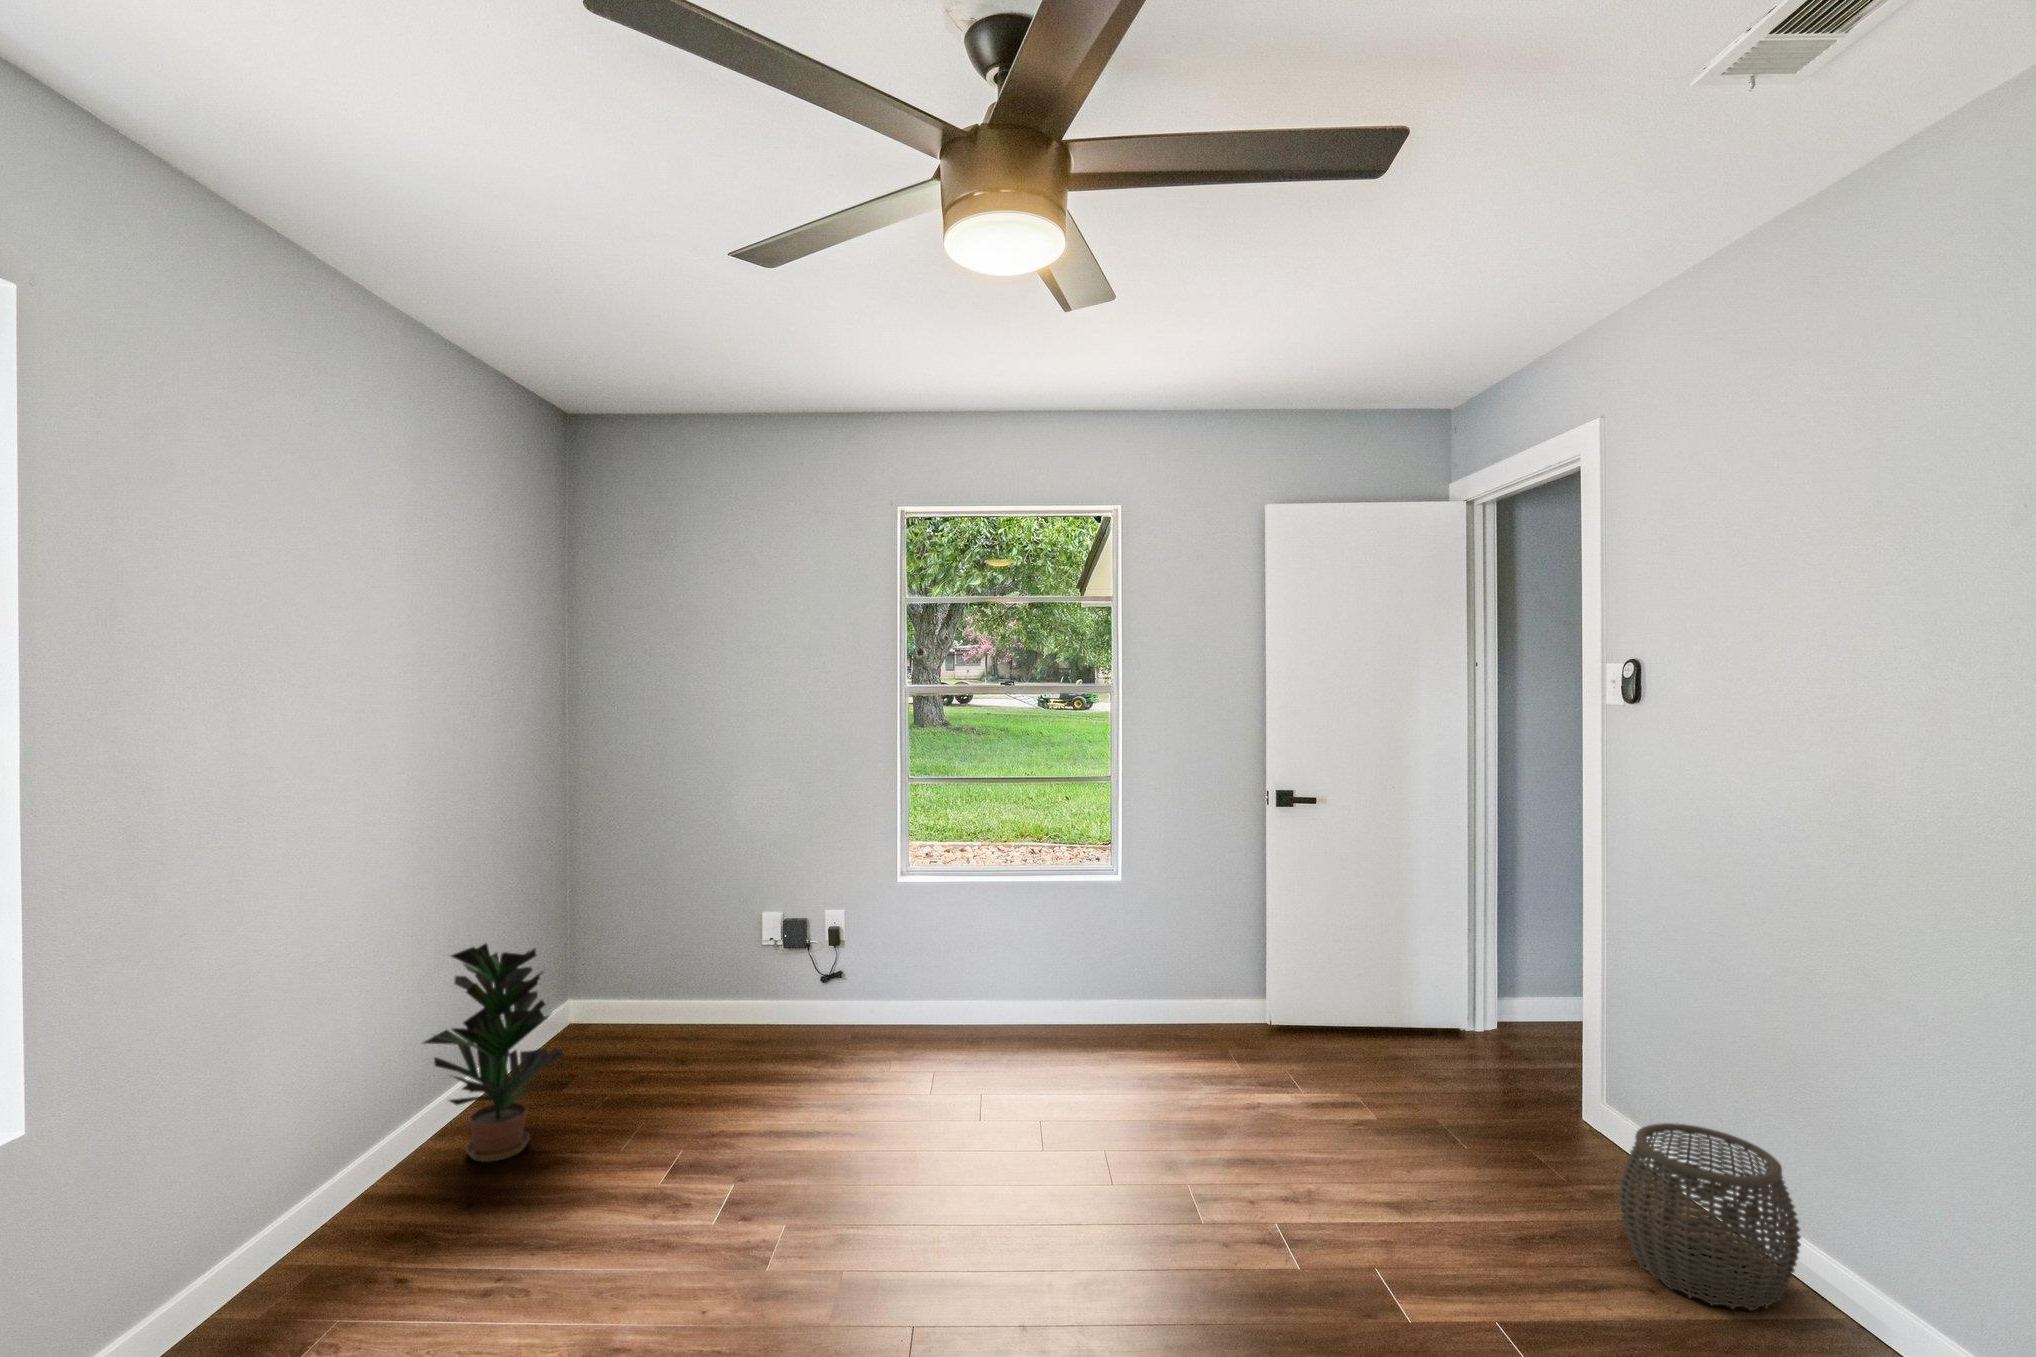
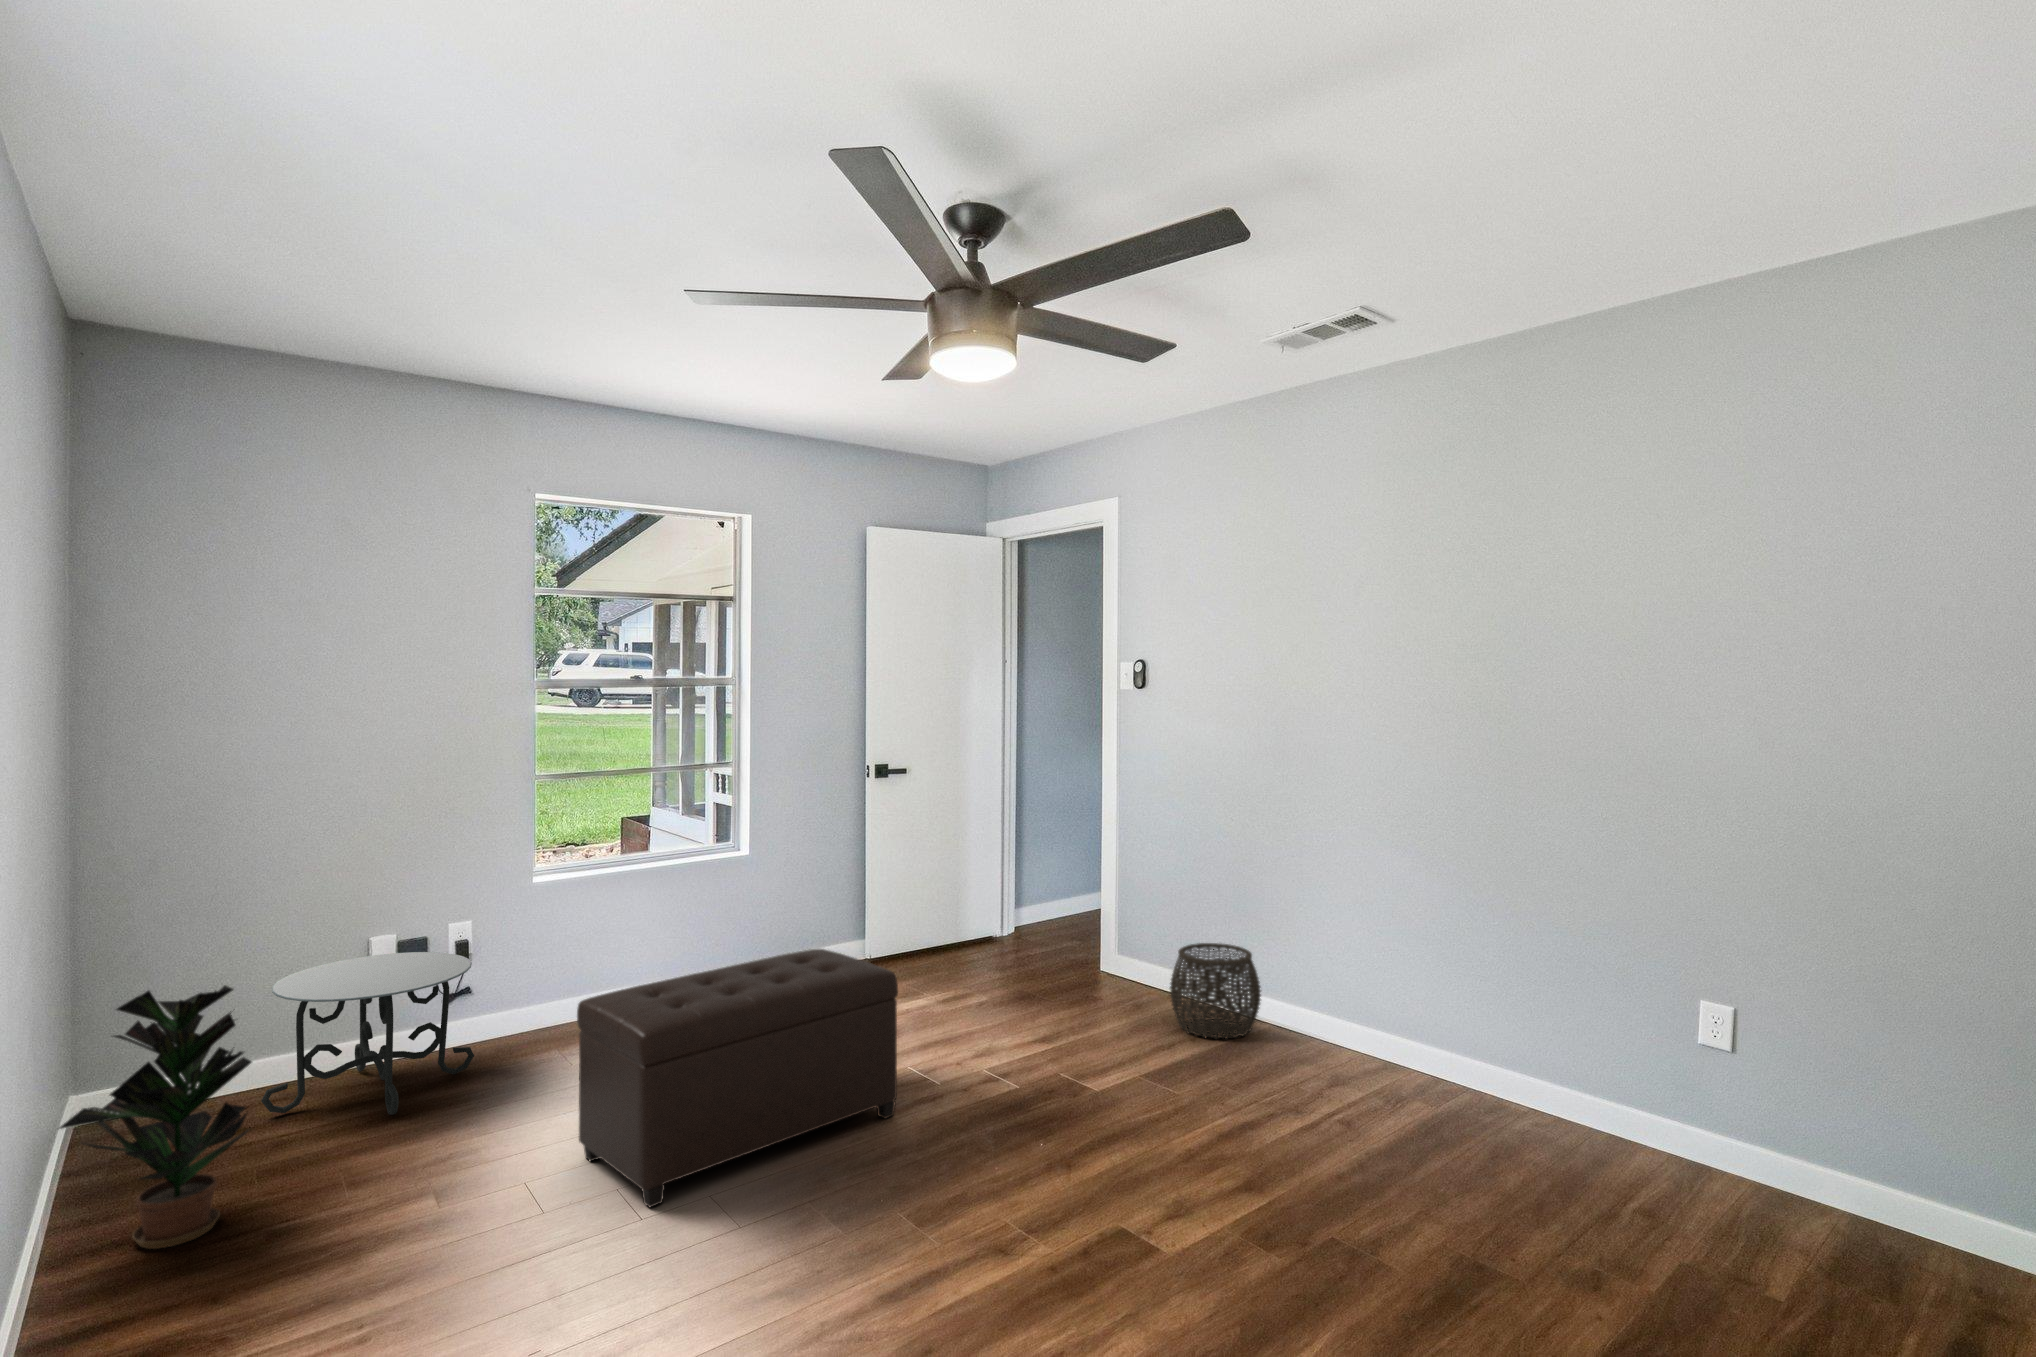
side table: none [646,931,814,1084] -> present [261,952,474,1115]
ottoman: none [767,1012,1115,1275] -> present [577,949,898,1208]

